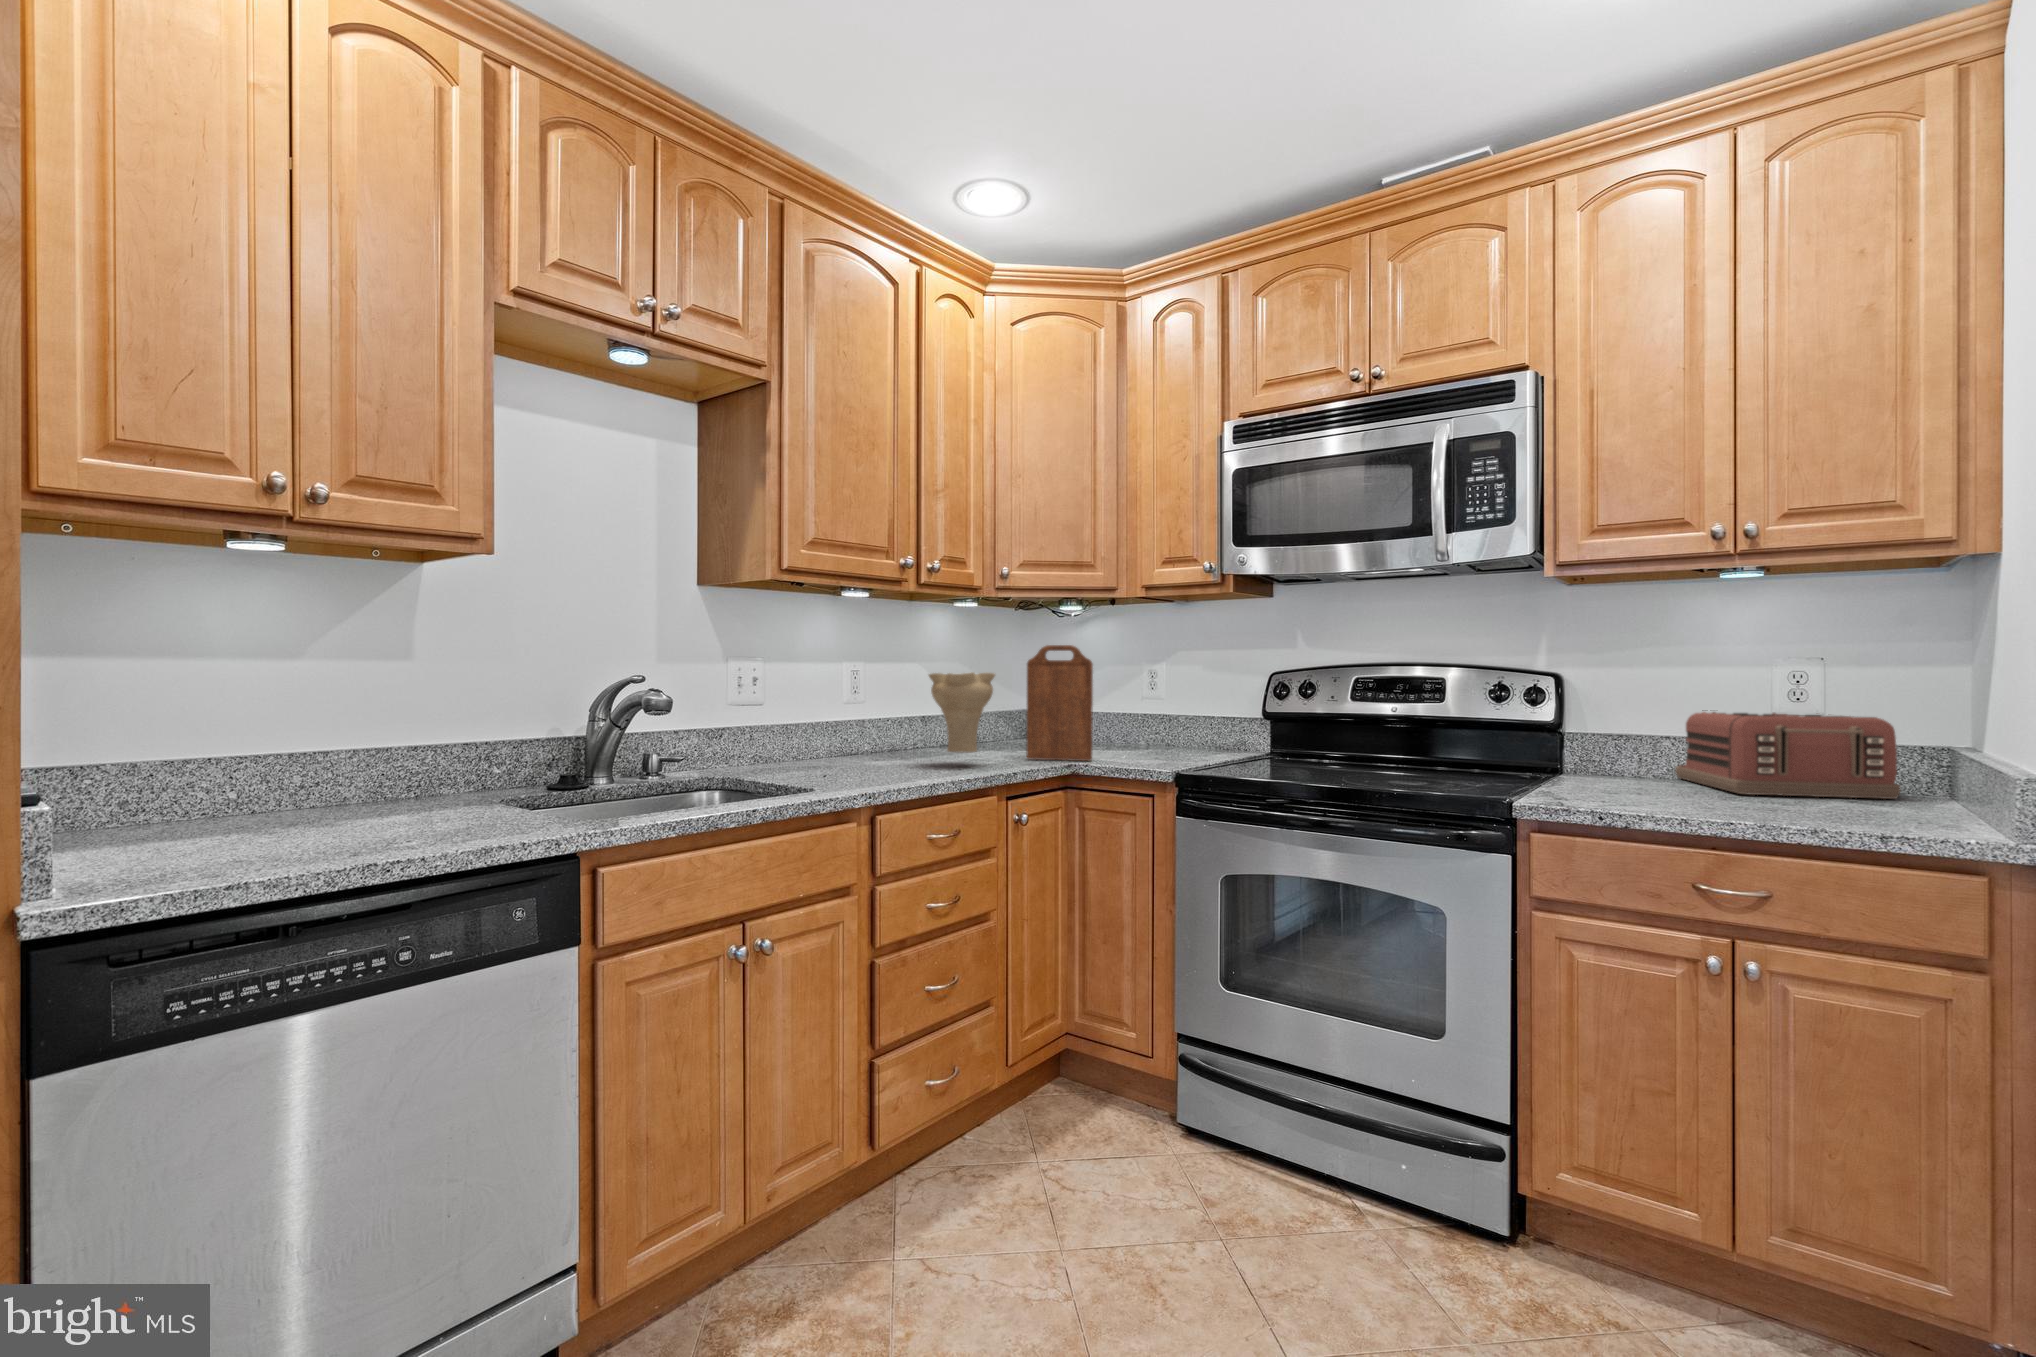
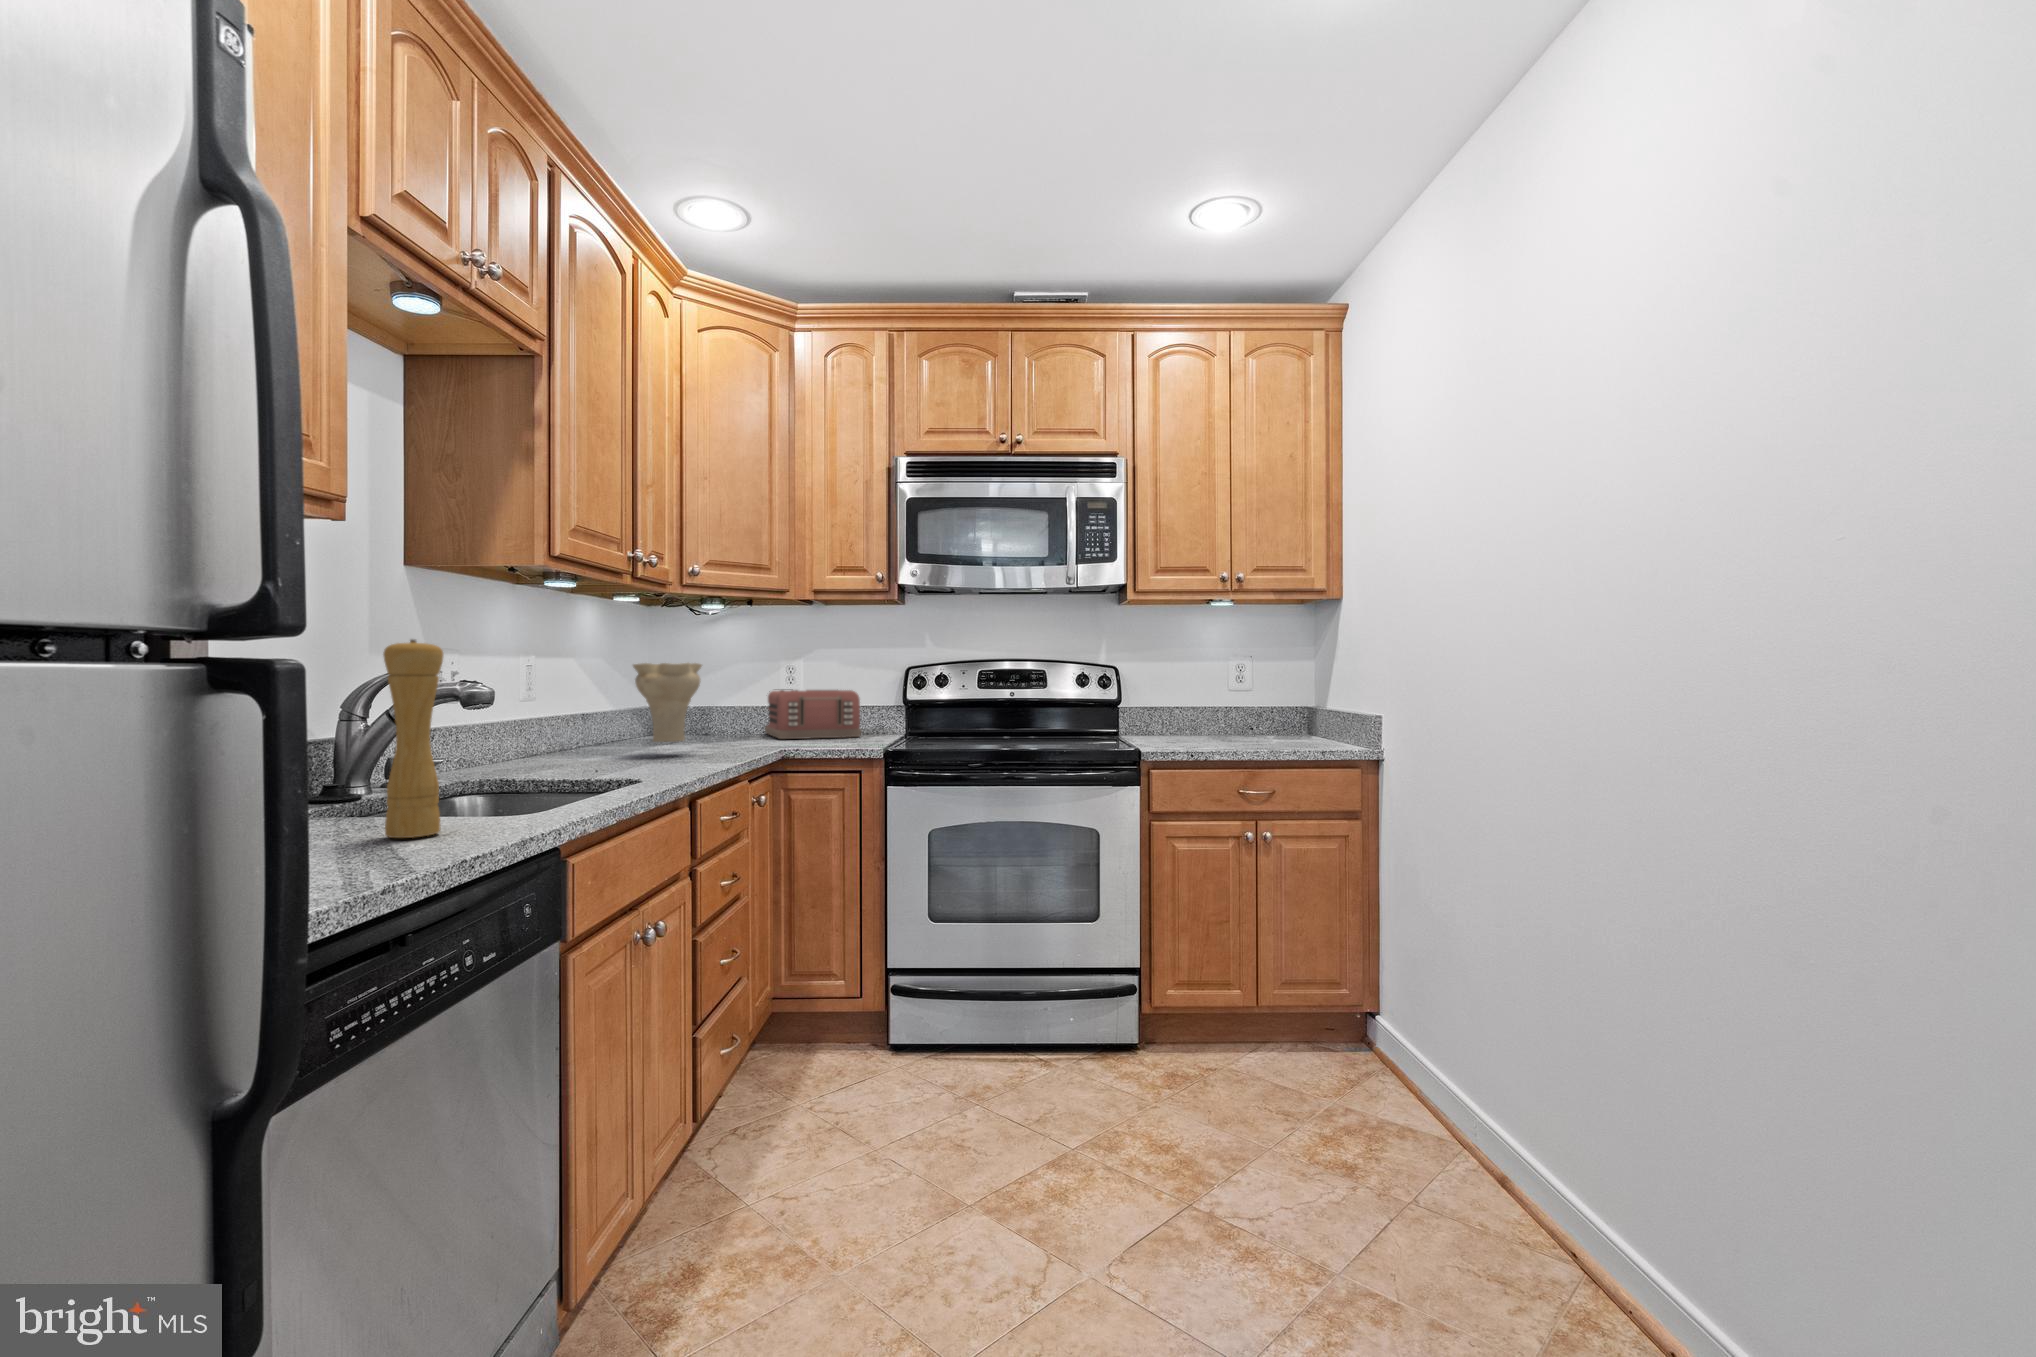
cutting board: present [1026,645,1093,761] -> none [712,639,778,747]
pepper mill: none [536,666,581,831] -> present [383,640,443,838]
toaster: present [1675,710,1900,799] -> present [765,689,861,739]

